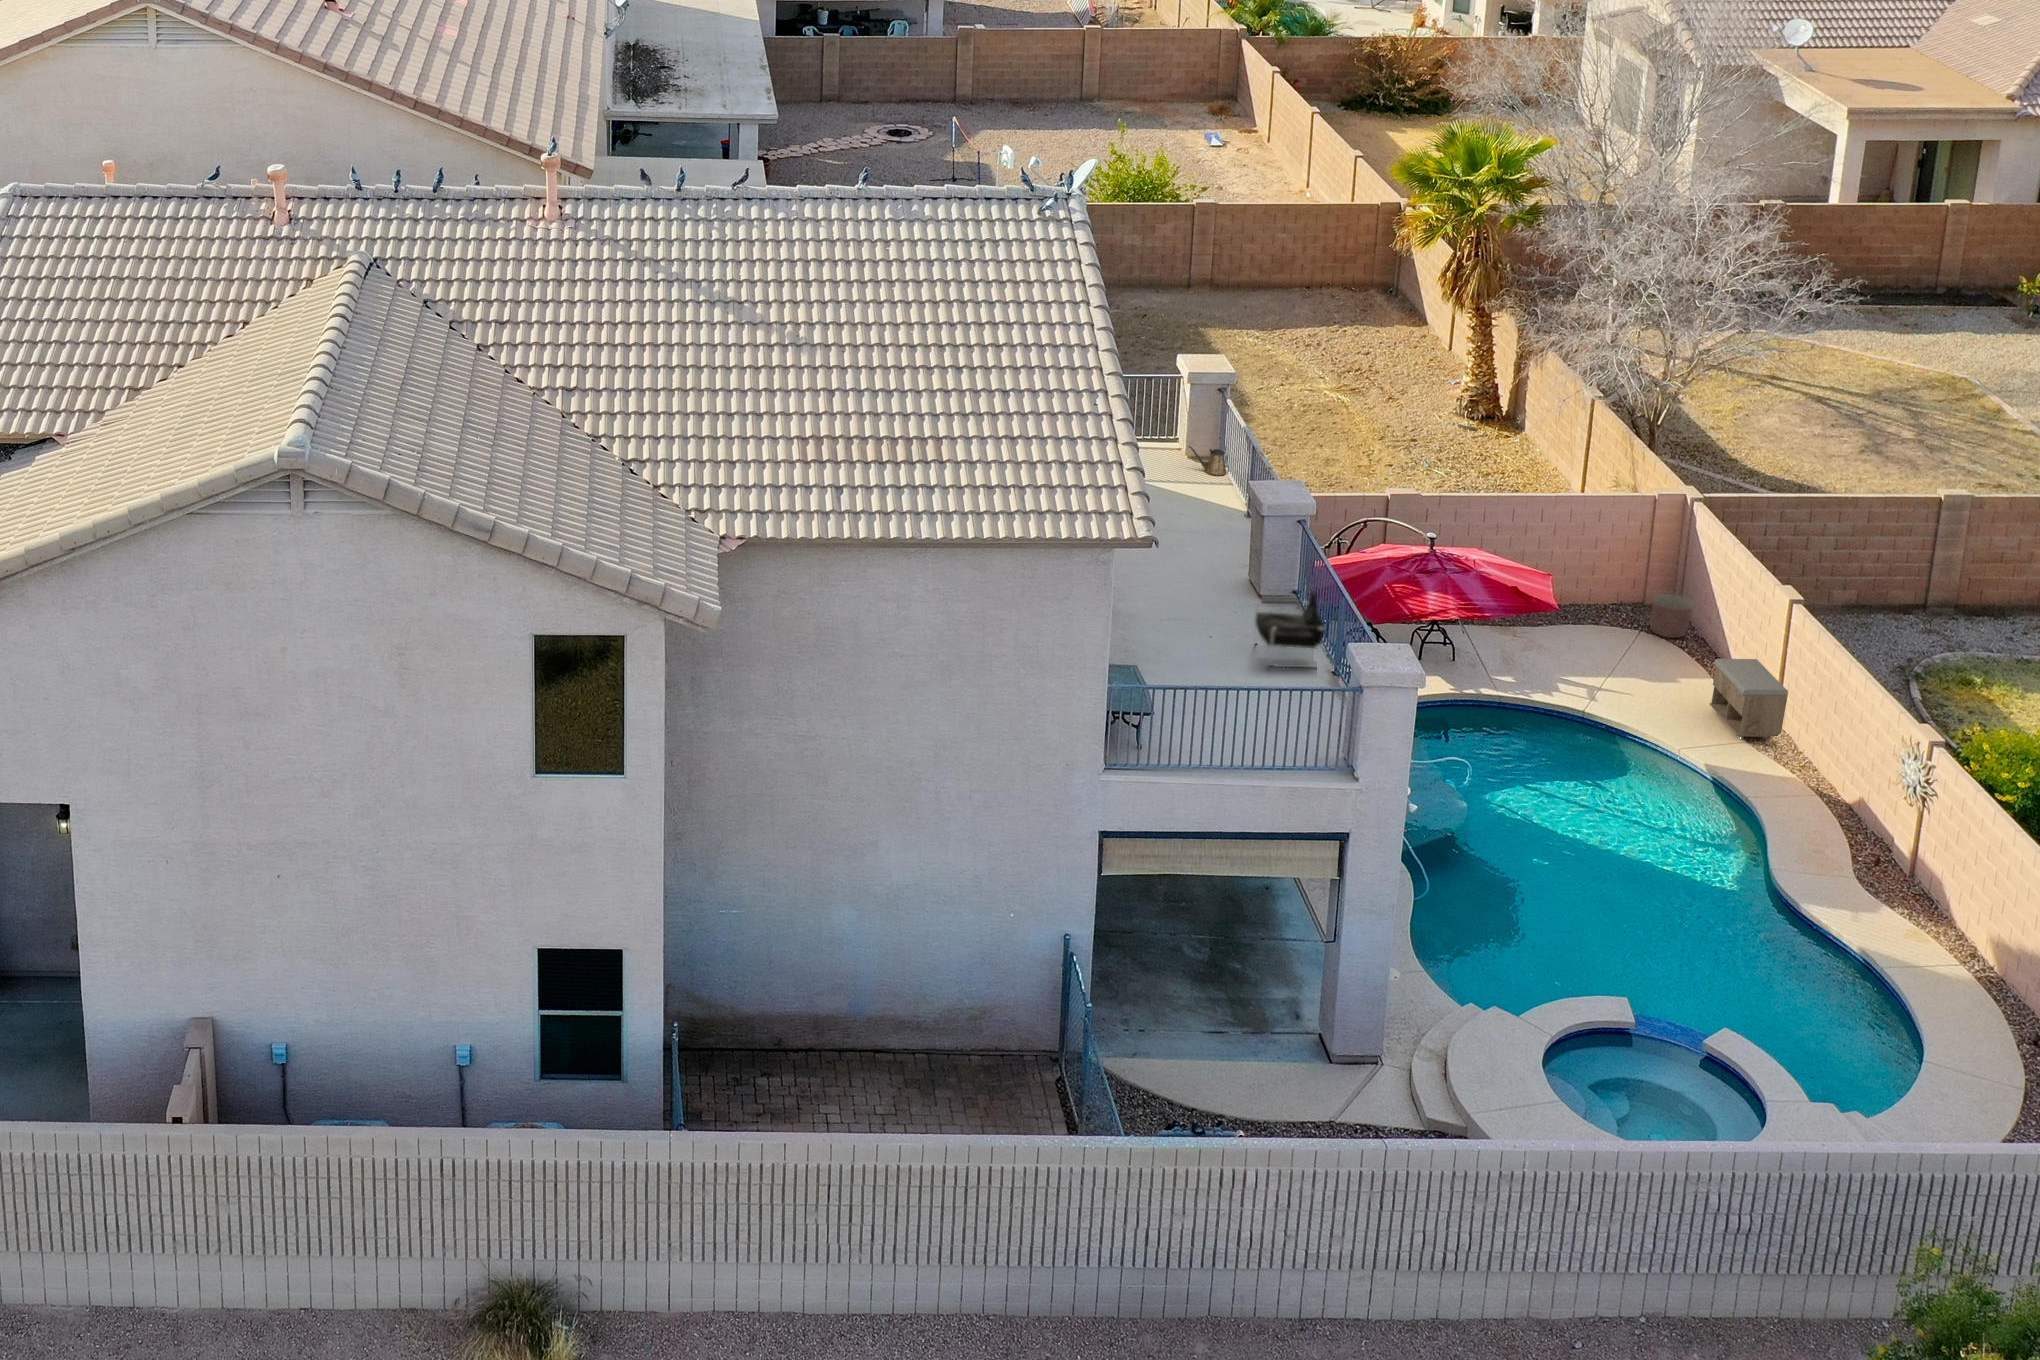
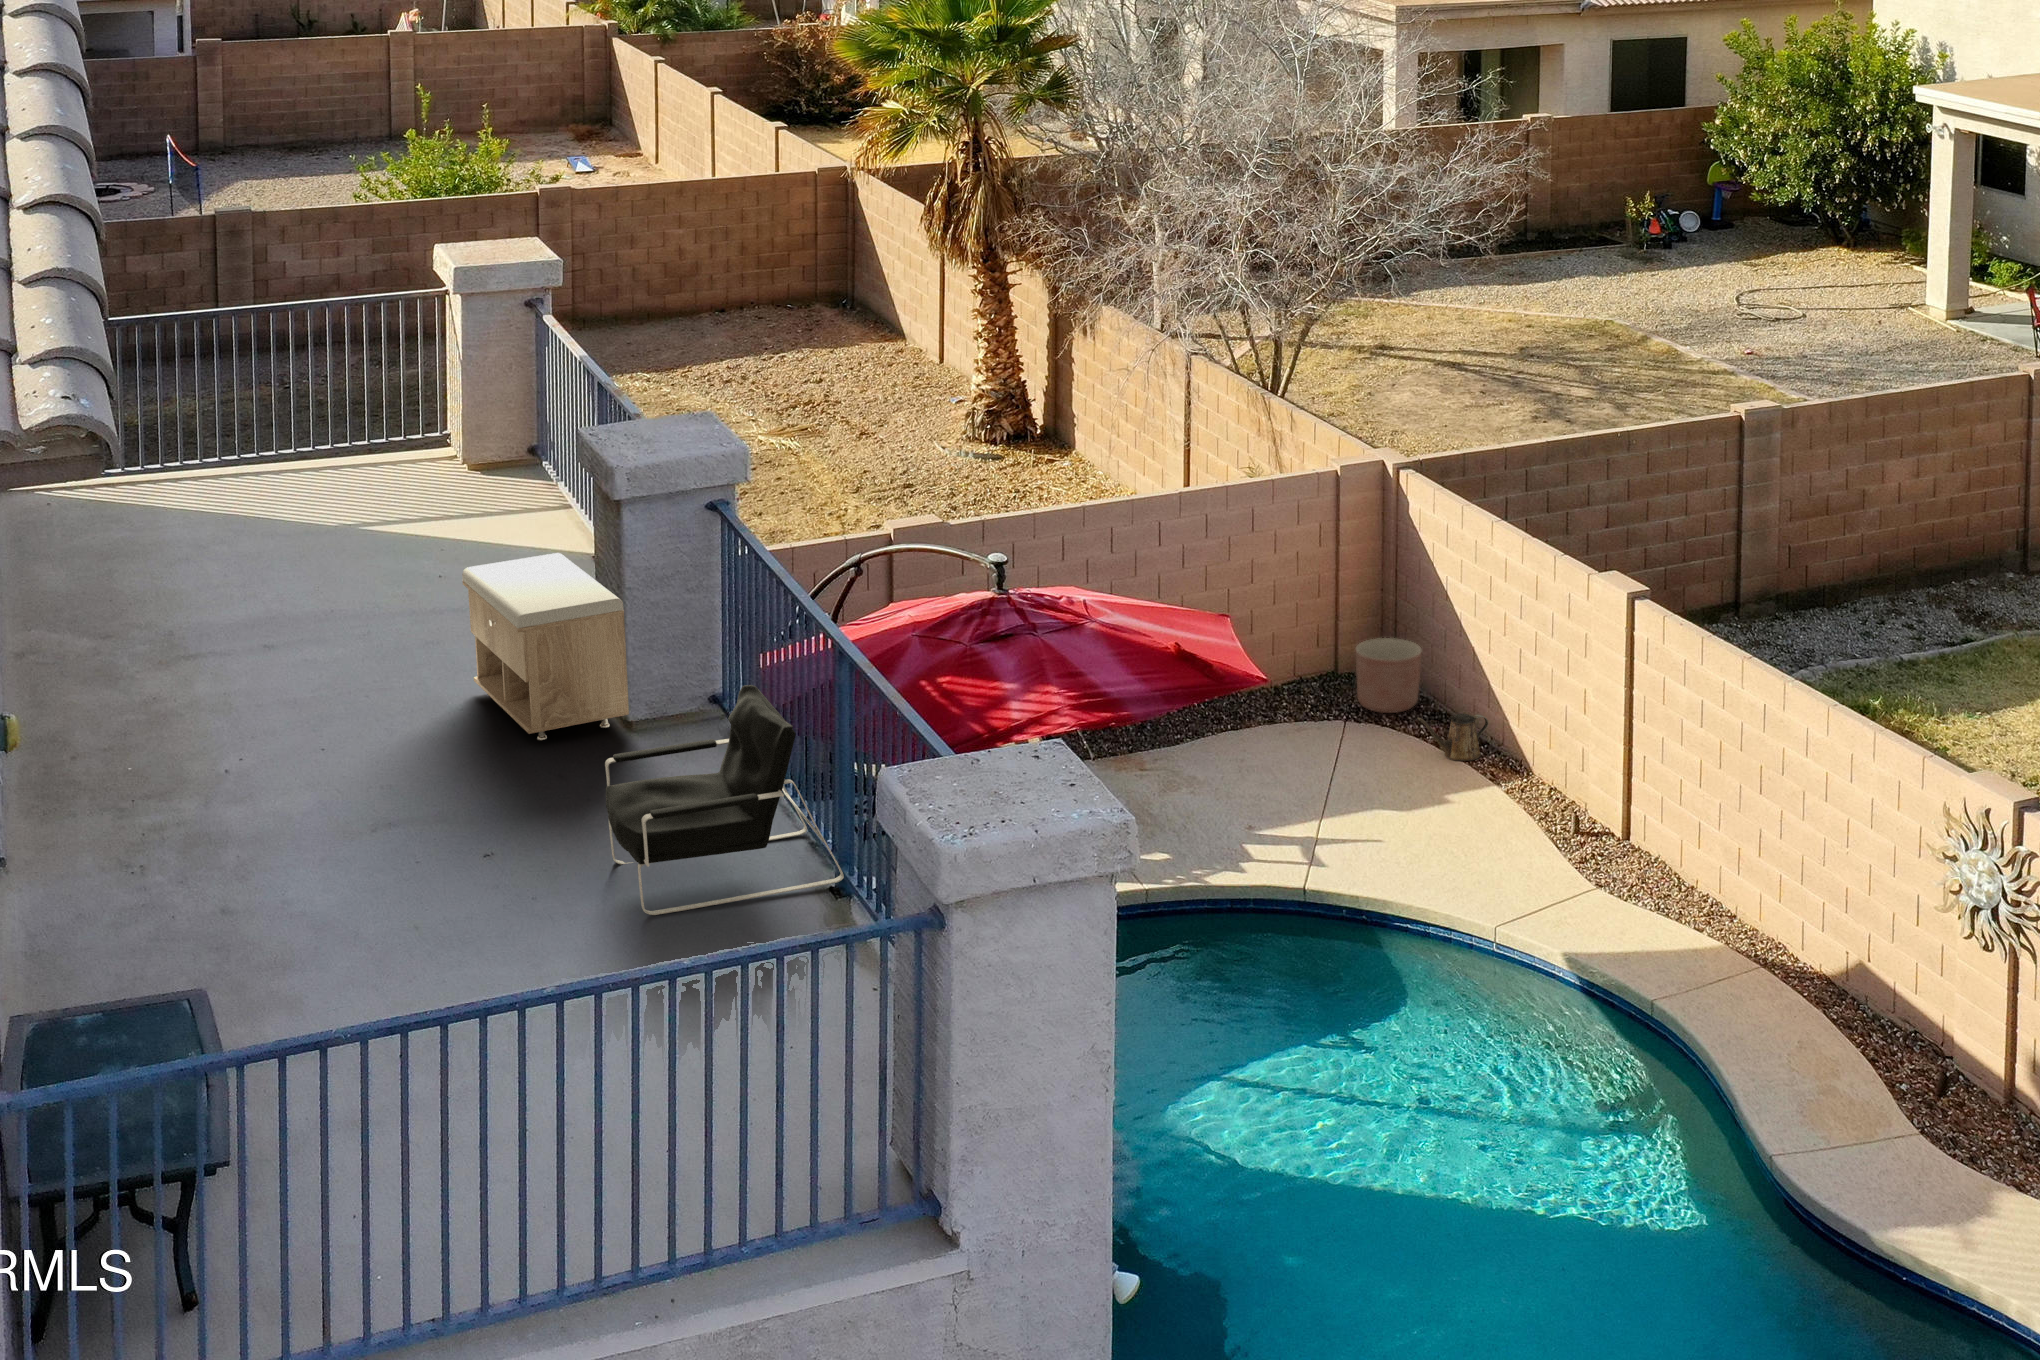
watering can: present [1188,446,1226,476] -> present [1417,714,1488,761]
storage bench: present [1710,659,1788,740] -> present [462,553,629,740]

